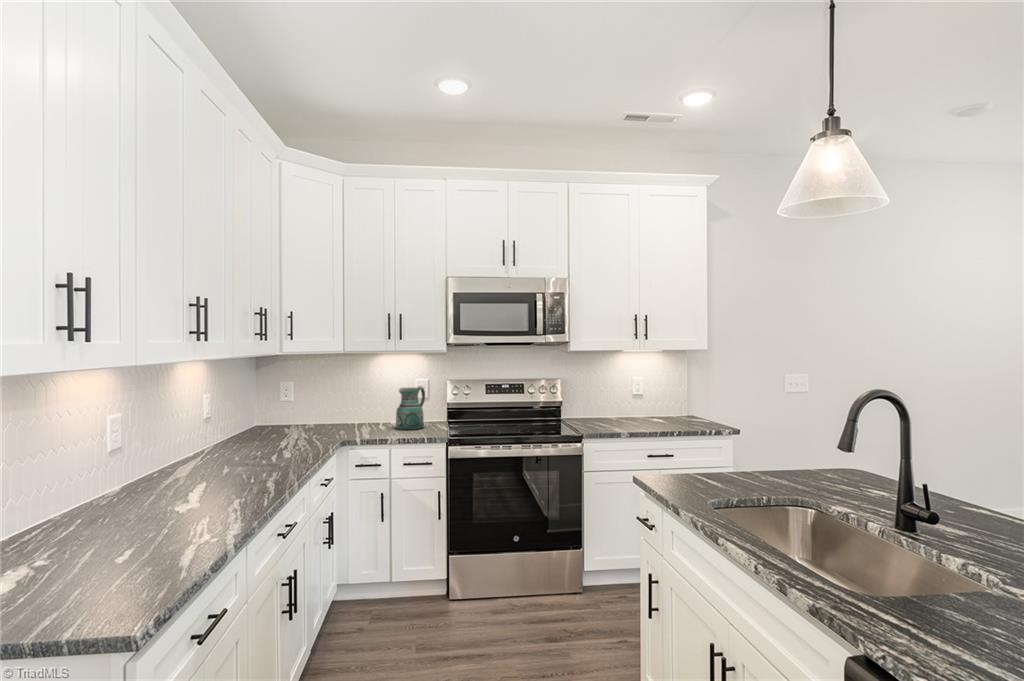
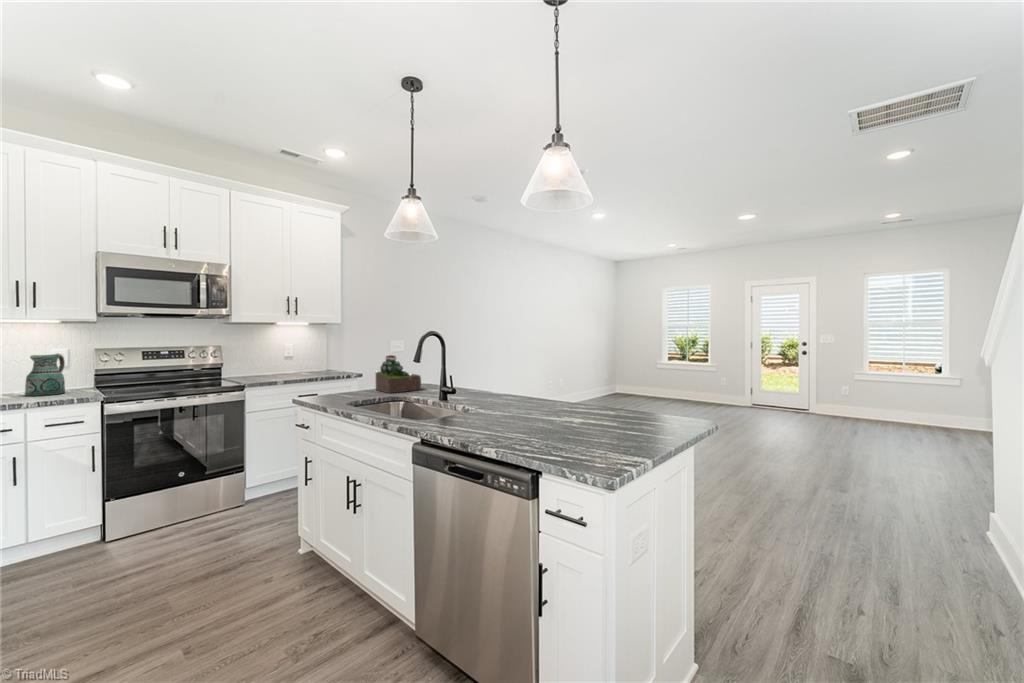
succulent plant: none [762,420,852,491] -> present [376,355,421,393]

